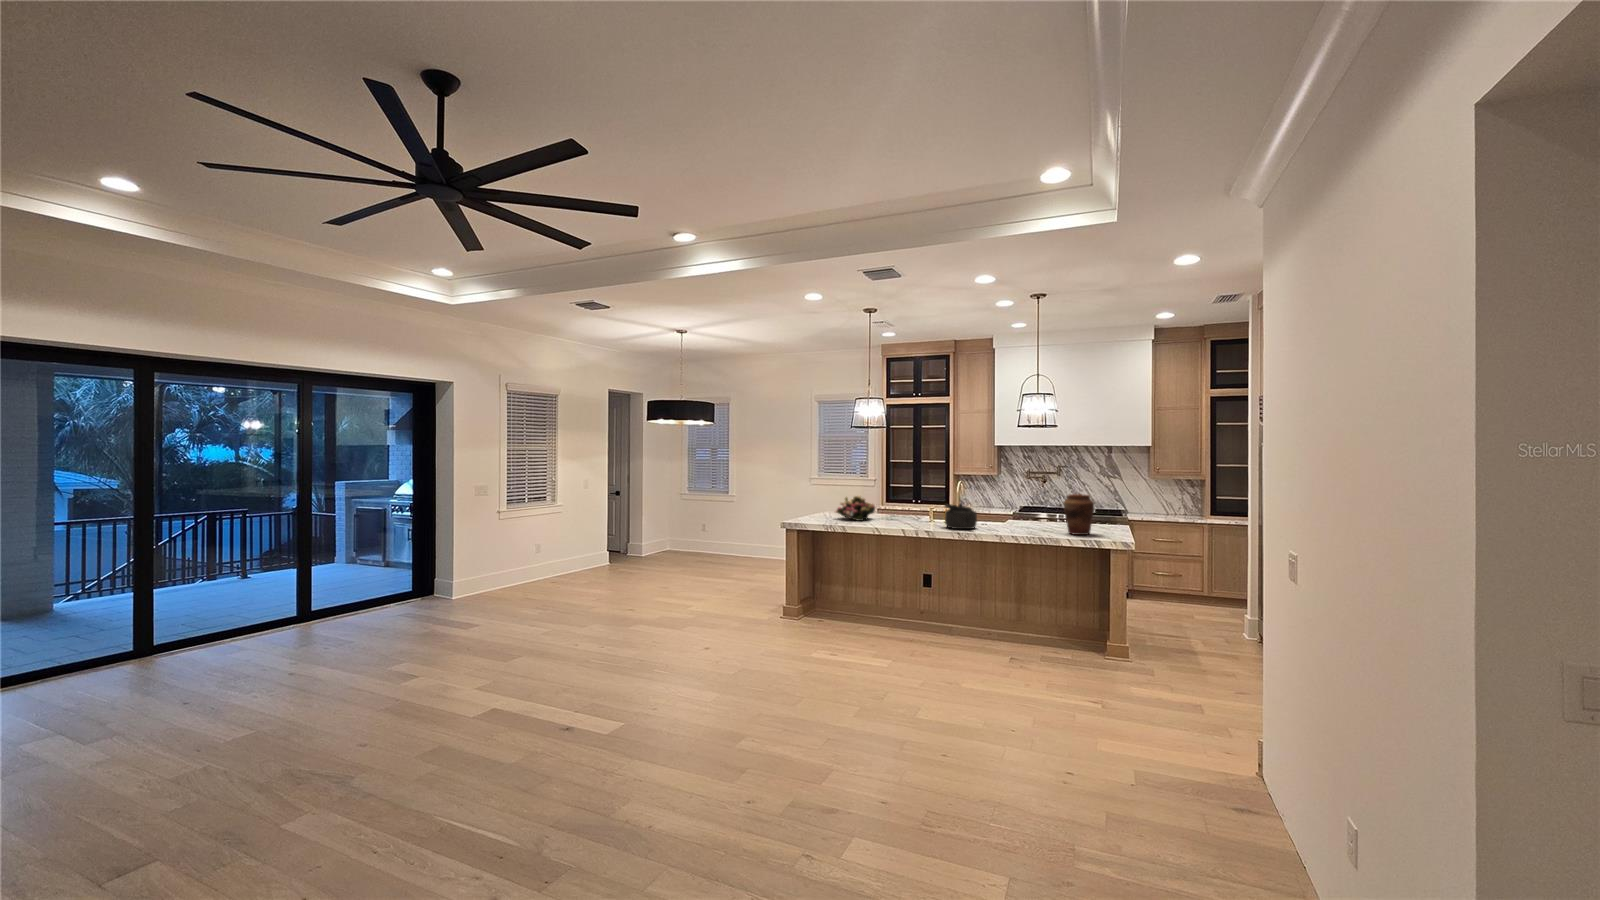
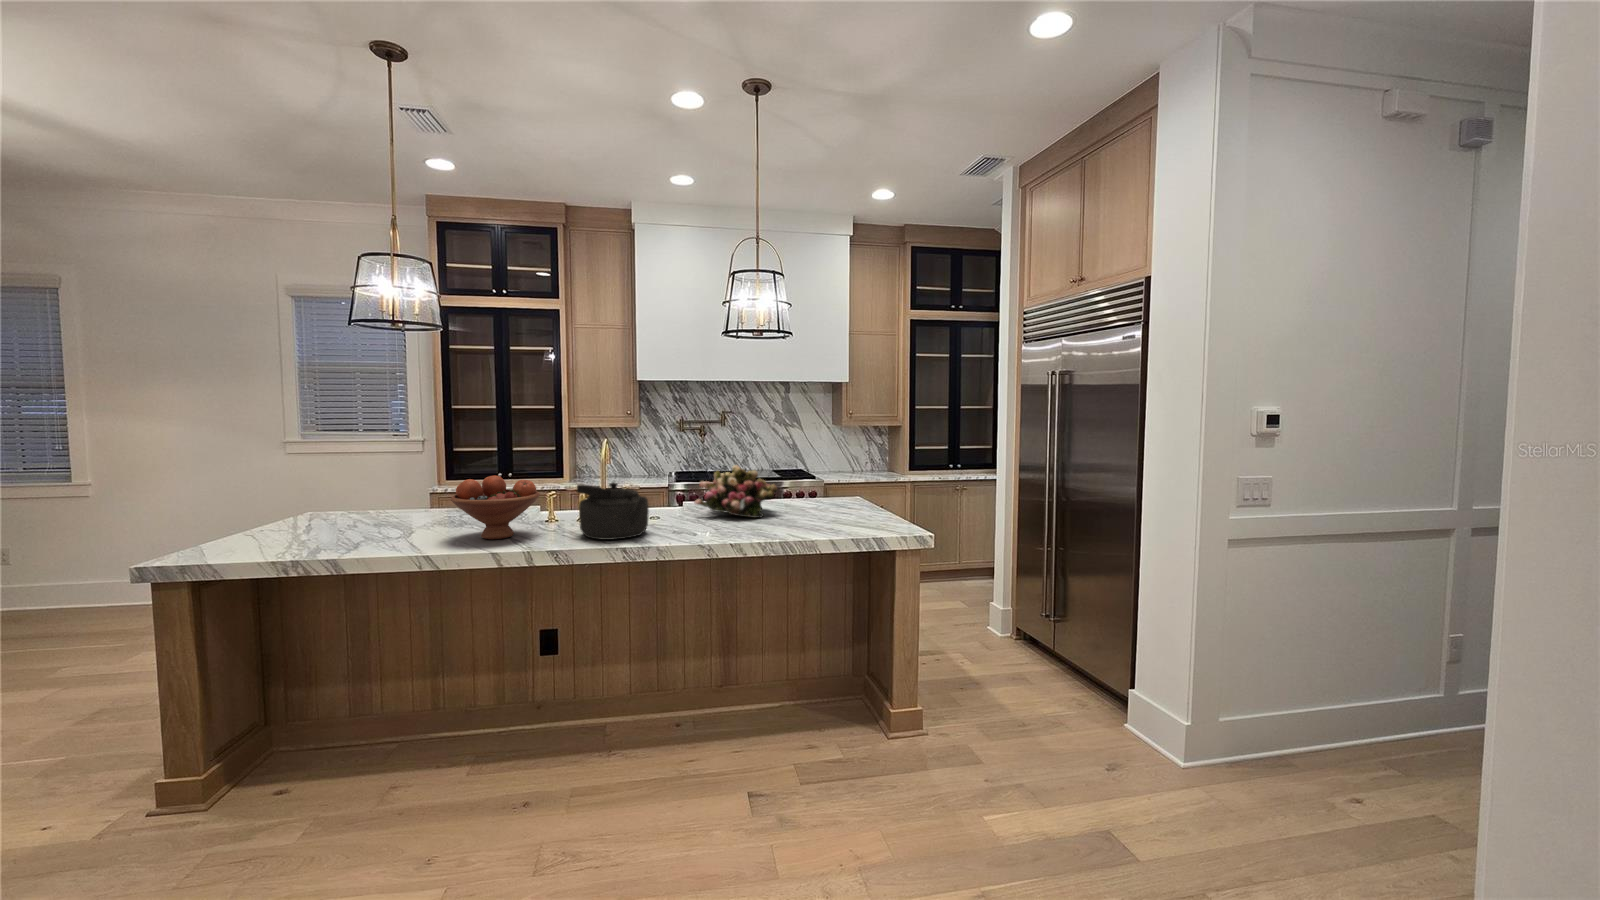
vase: present [1063,494,1094,535] -> none [813,452,867,529]
flower arrangement: present [835,495,875,521] -> present [695,465,777,518]
fruit bowl: none [893,498,929,525] -> present [451,476,540,539]

